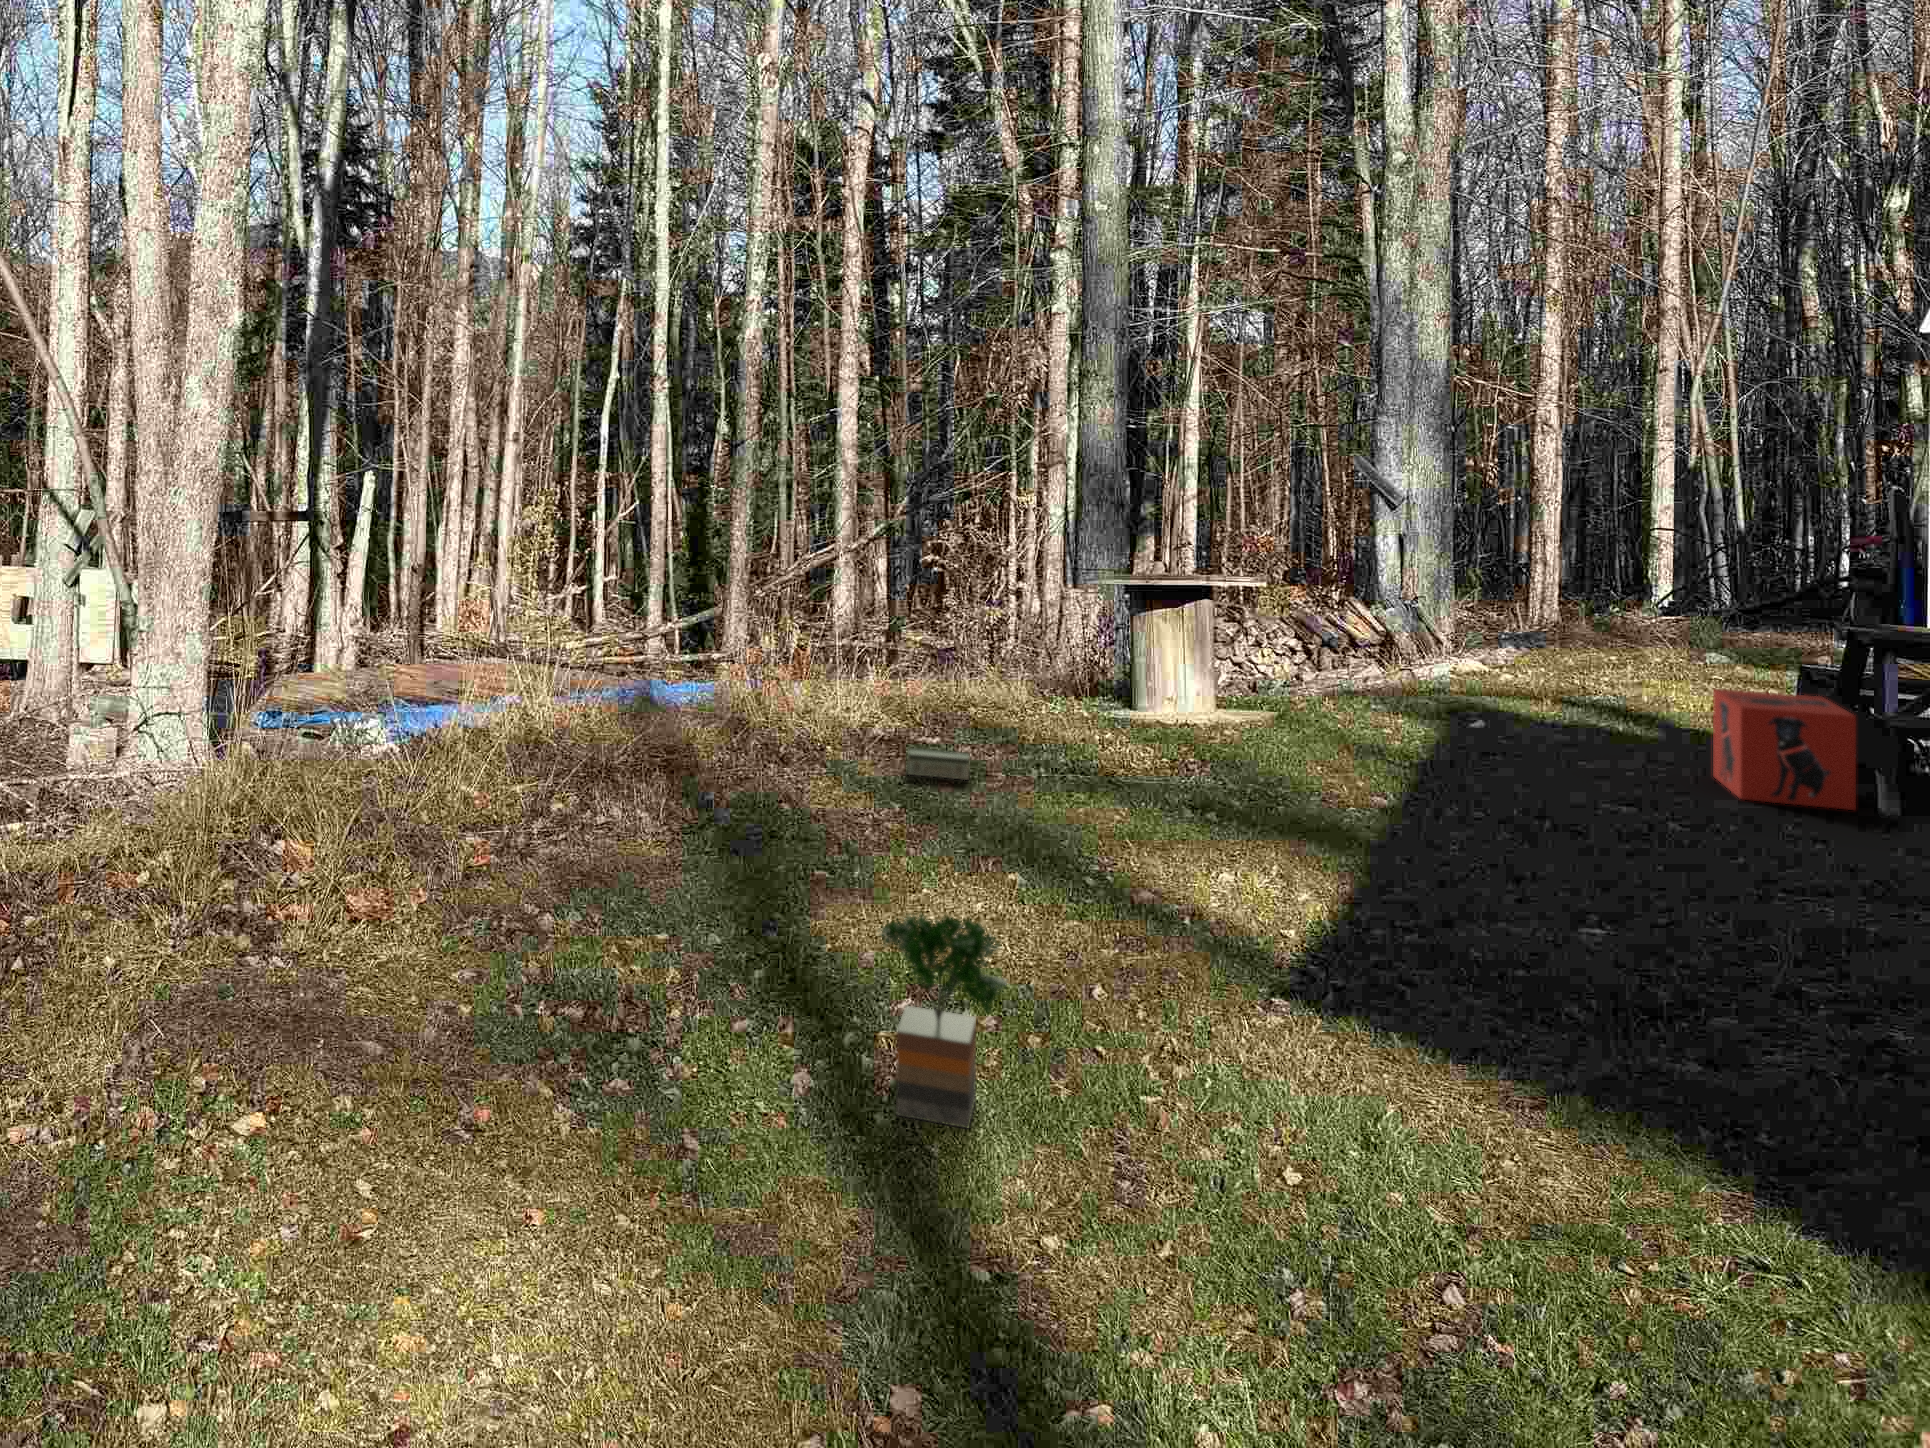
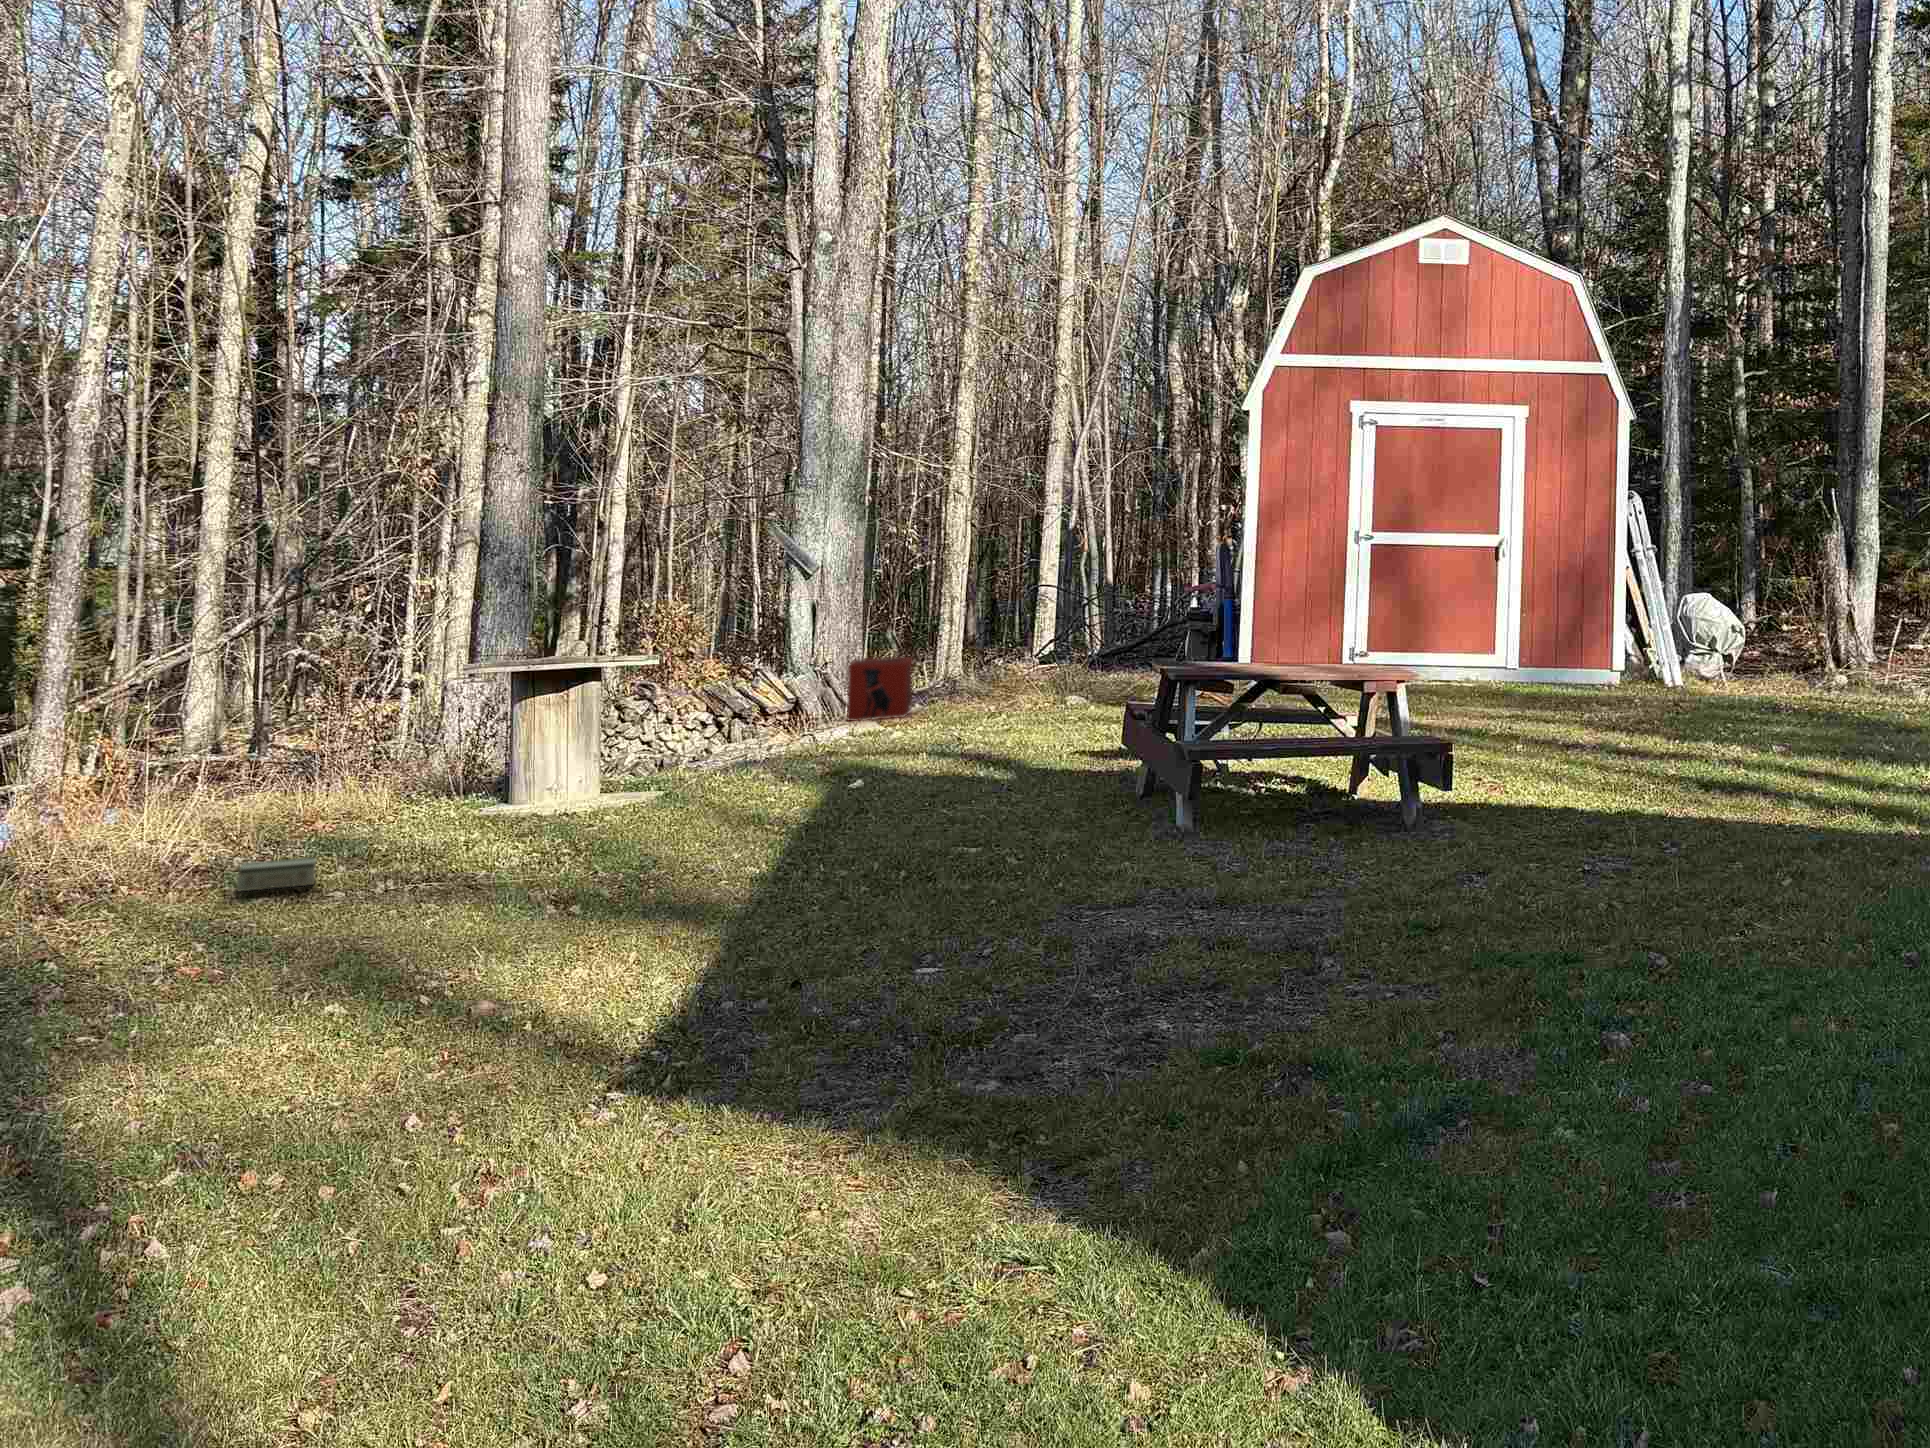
storage box: present [1713,689,1856,810] -> present [847,657,913,721]
potted tree: present [880,913,1007,1128] -> none [164,961,317,1182]

